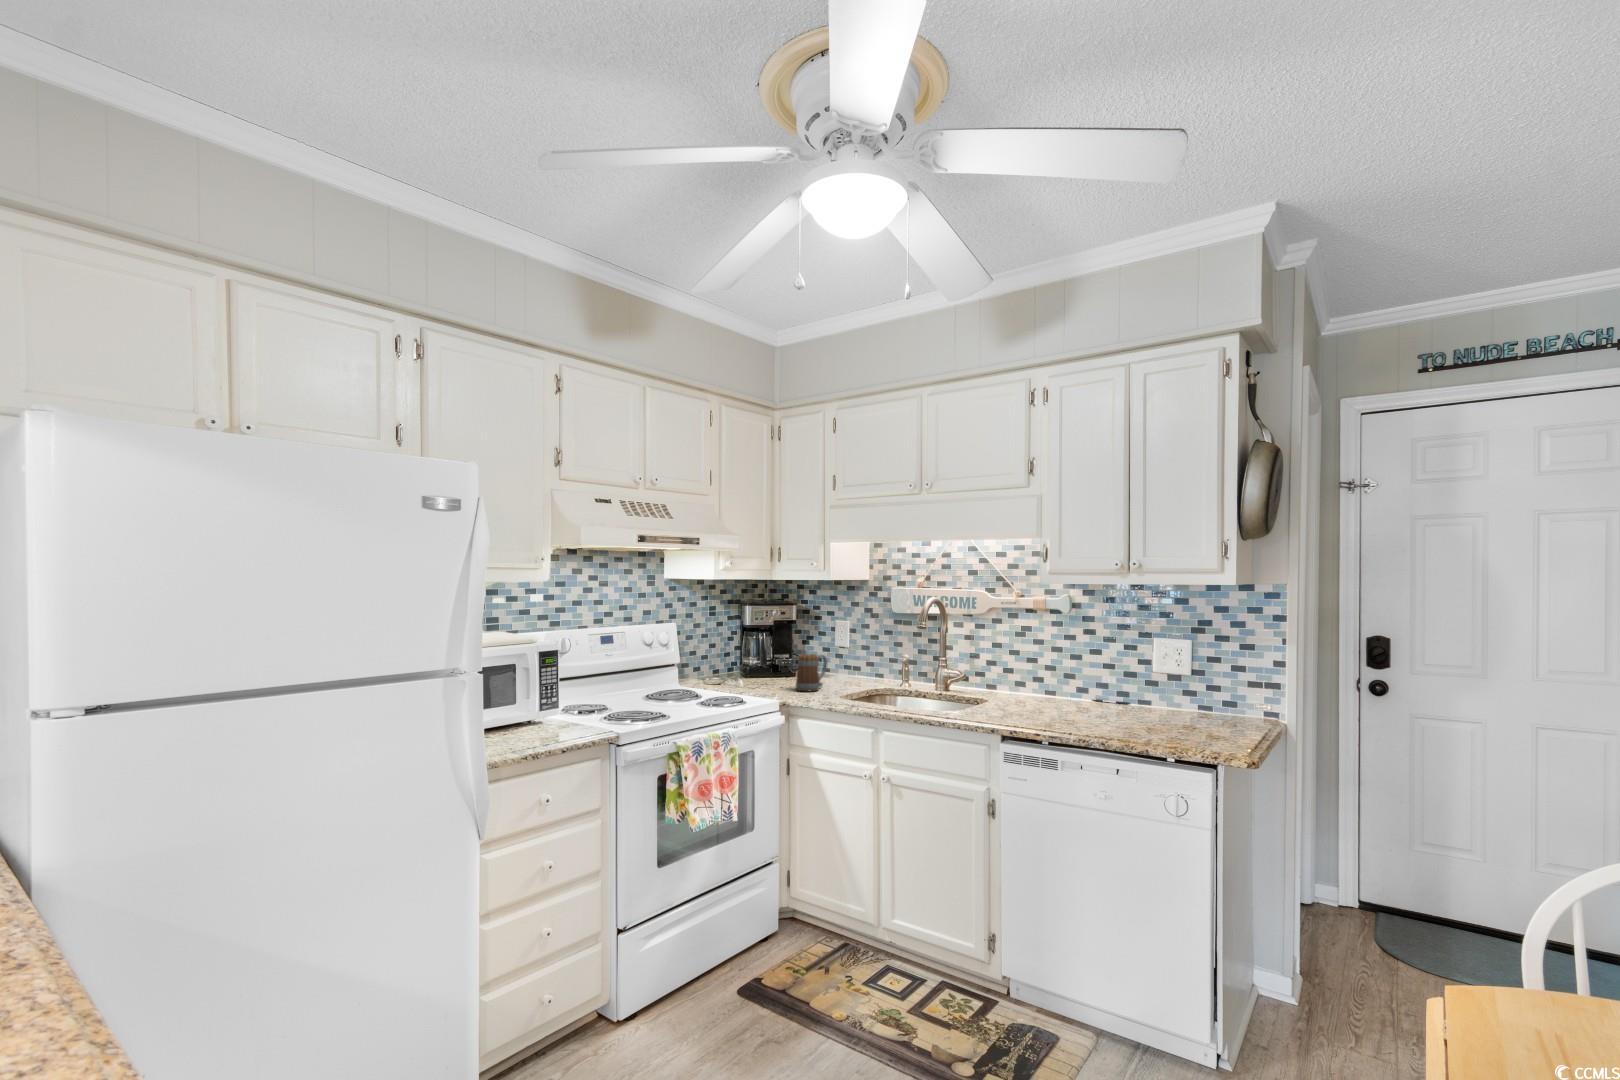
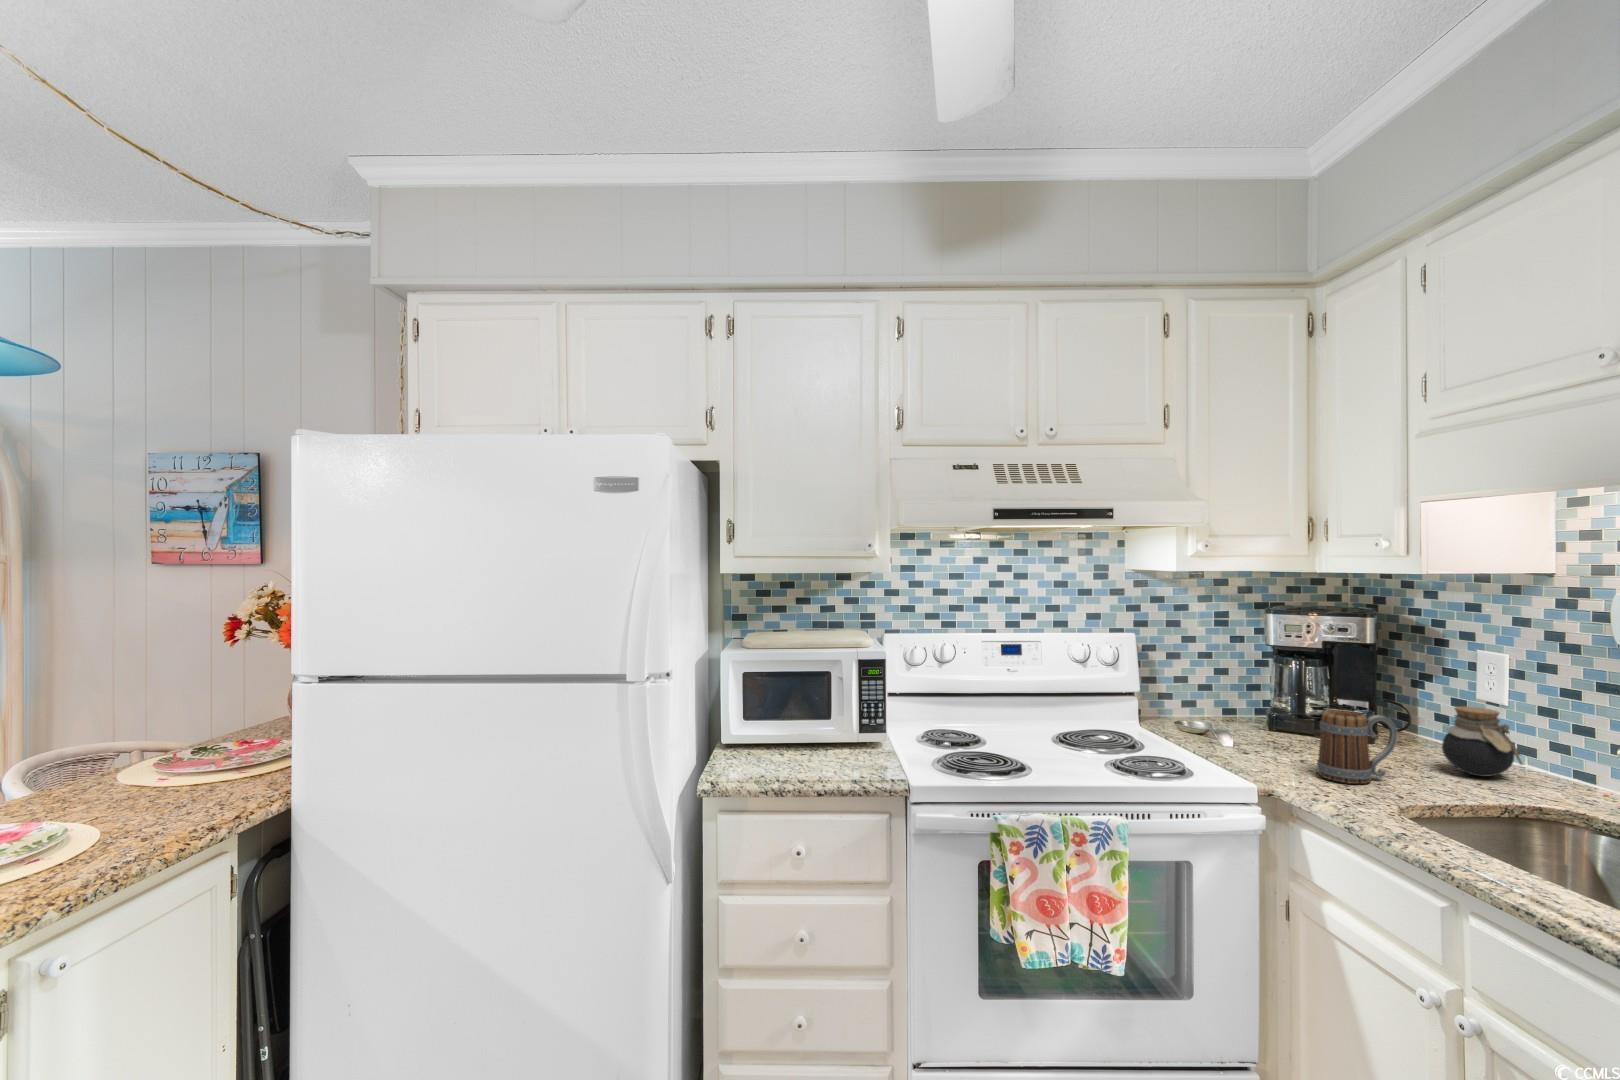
jar: none [834,647,865,681] -> present [1442,706,1522,777]

